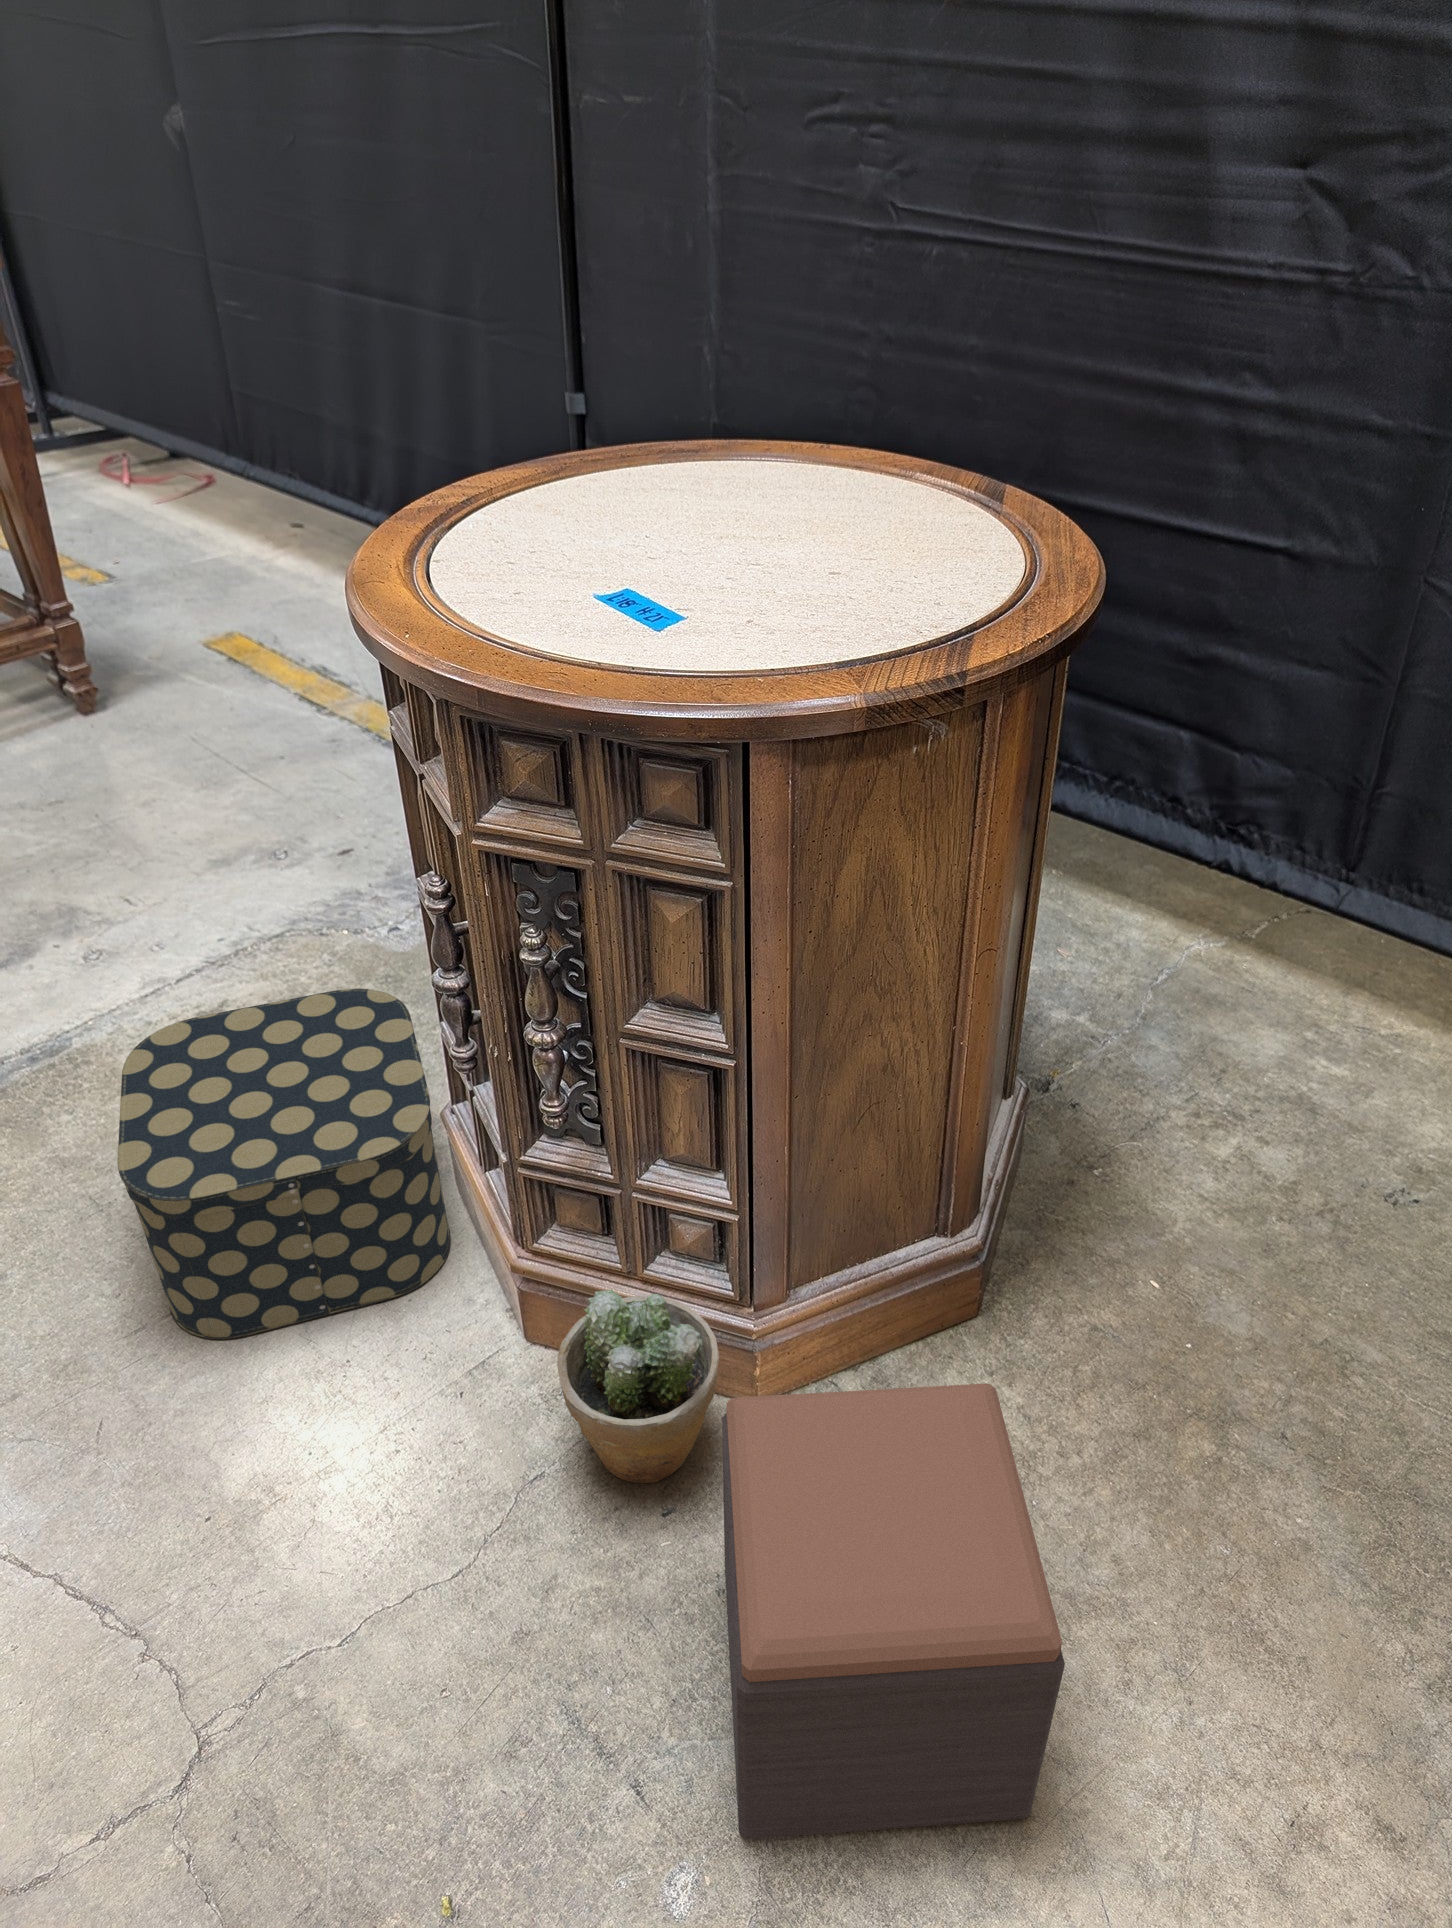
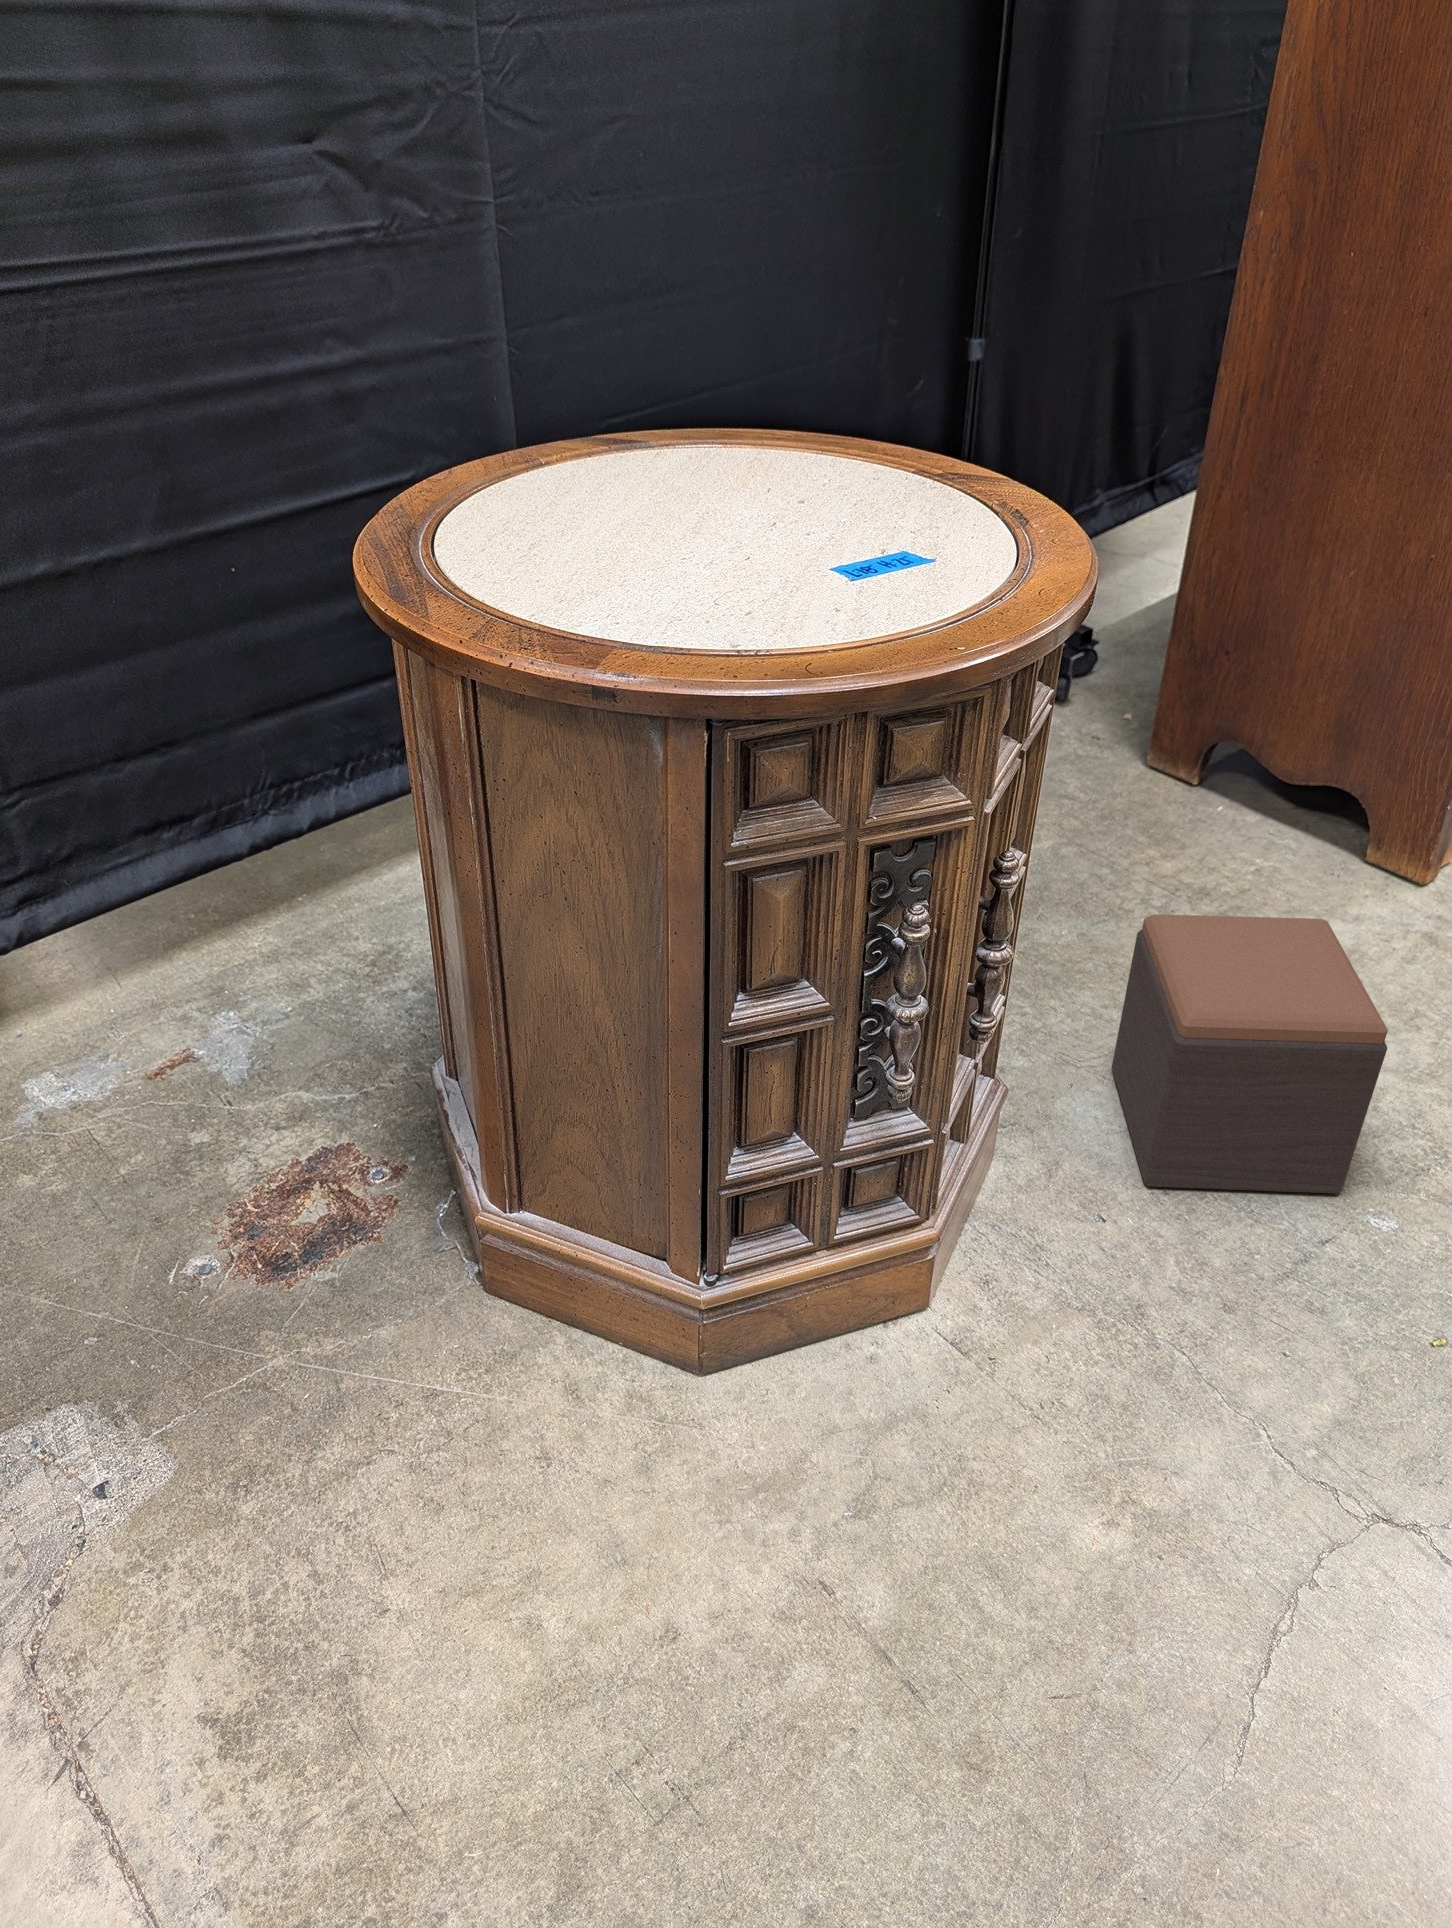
storage box: present [117,989,451,1339] -> none [550,1223,958,1696]
potted plant: present [557,1289,719,1483] -> none [983,1061,1126,1256]

